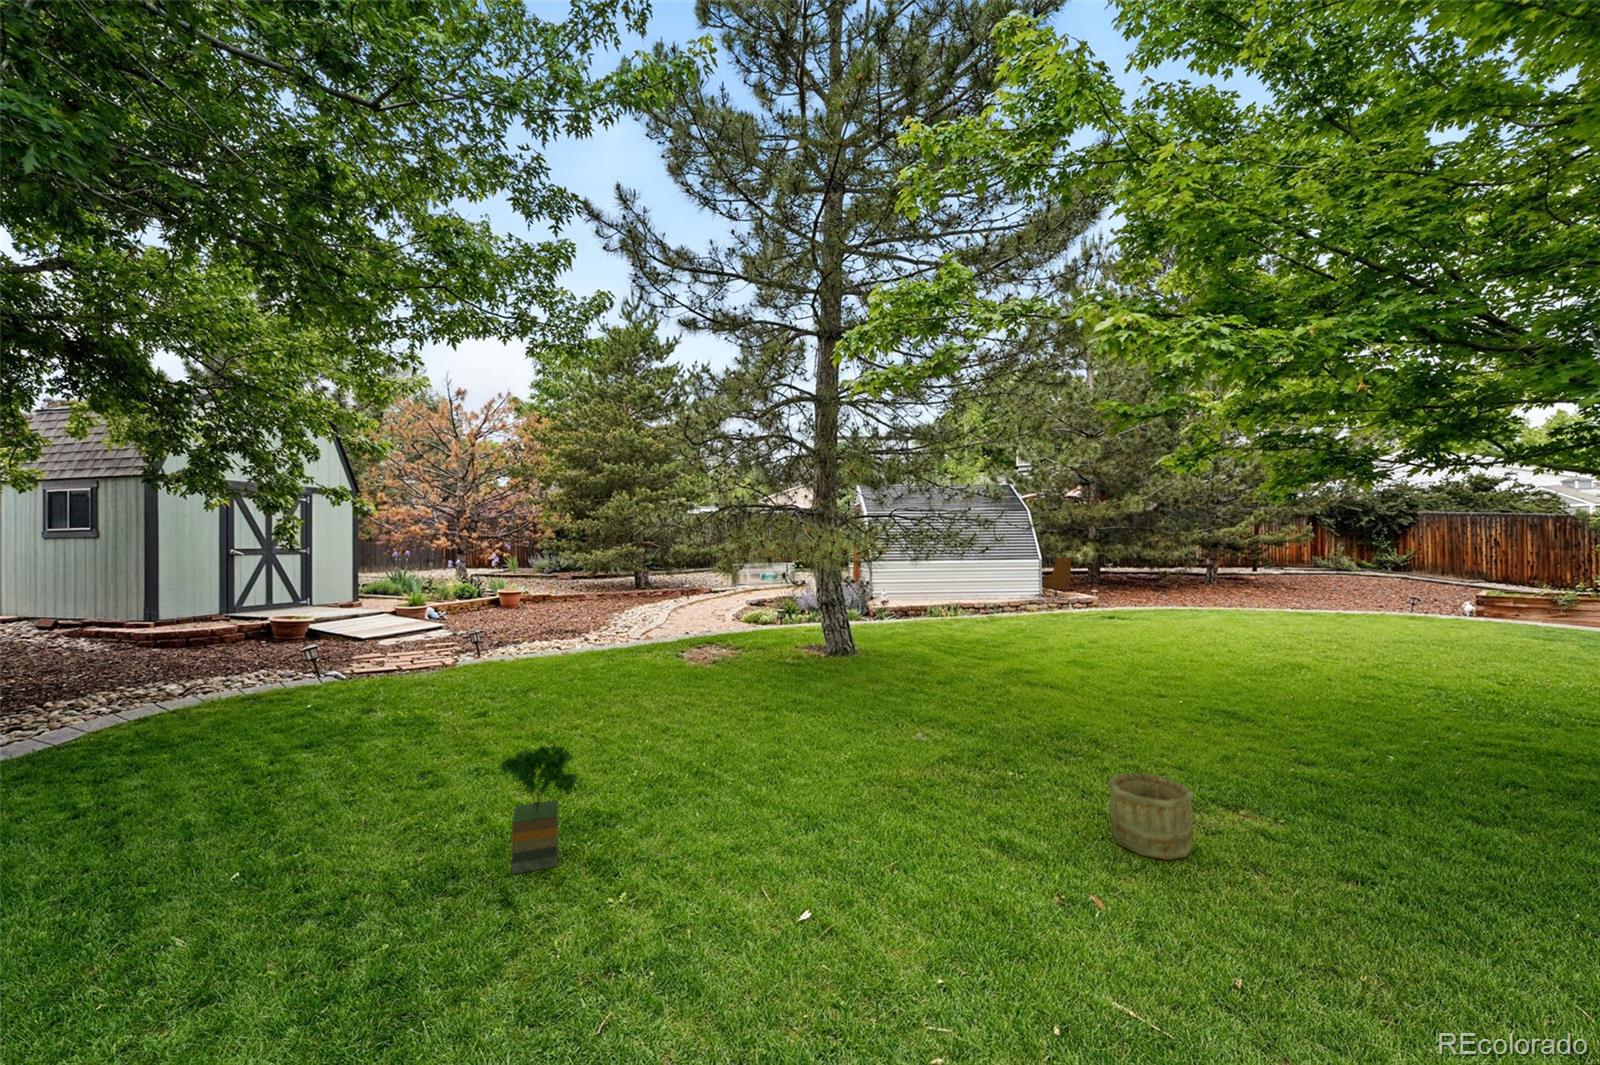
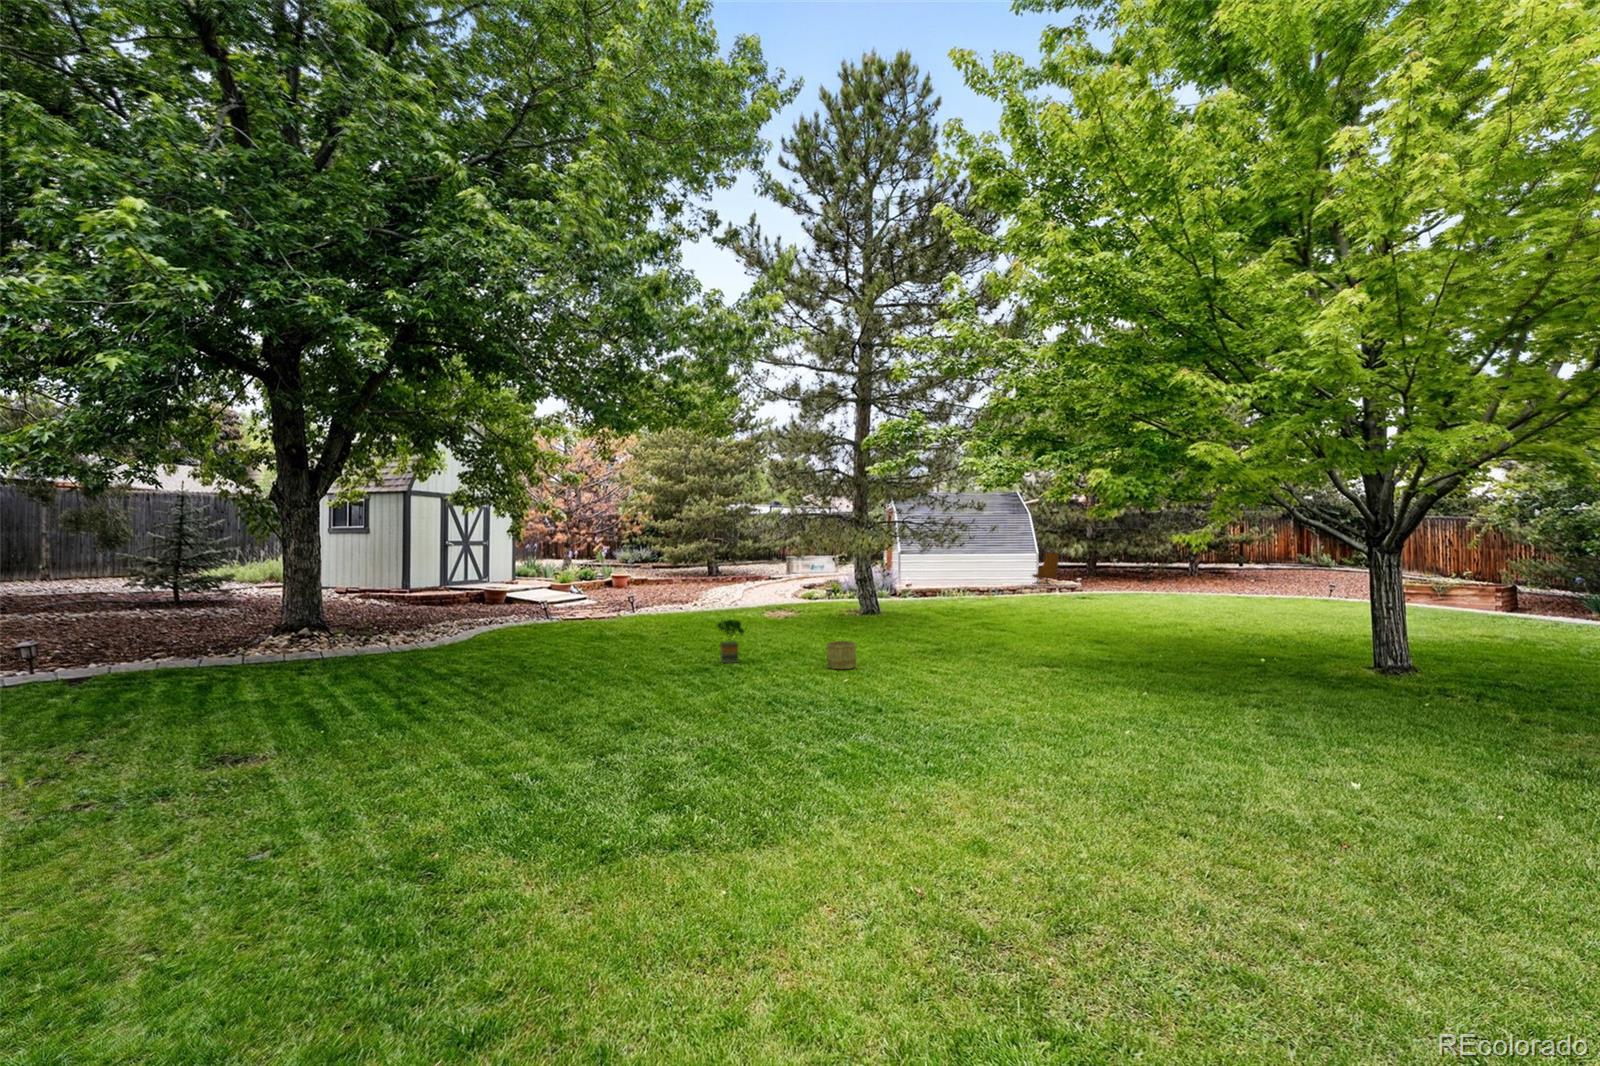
wooden bucket: present [1108,773,1194,860] -> present [826,641,856,669]

